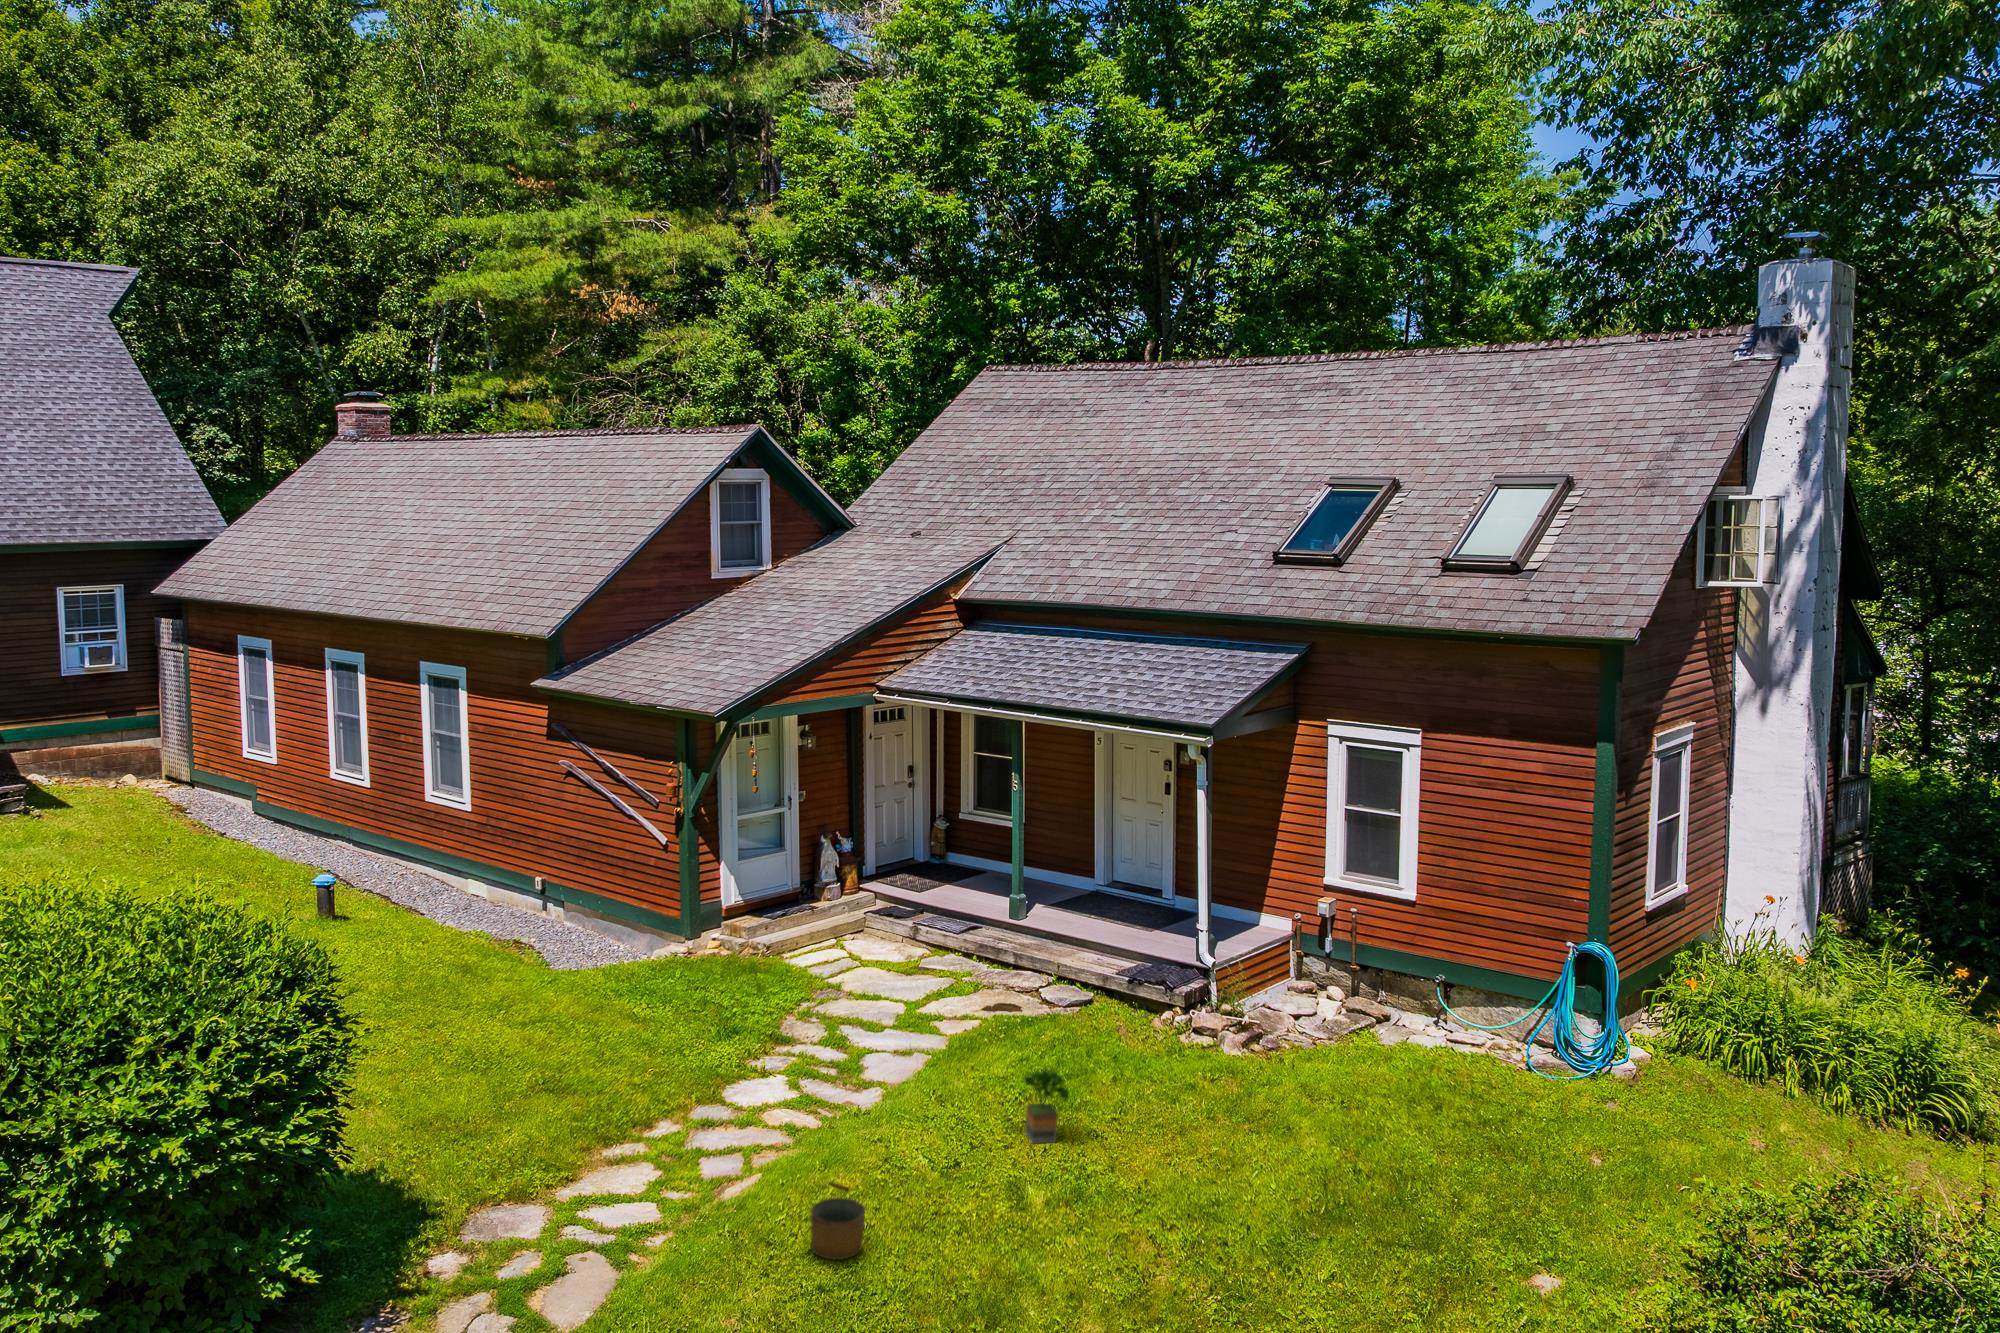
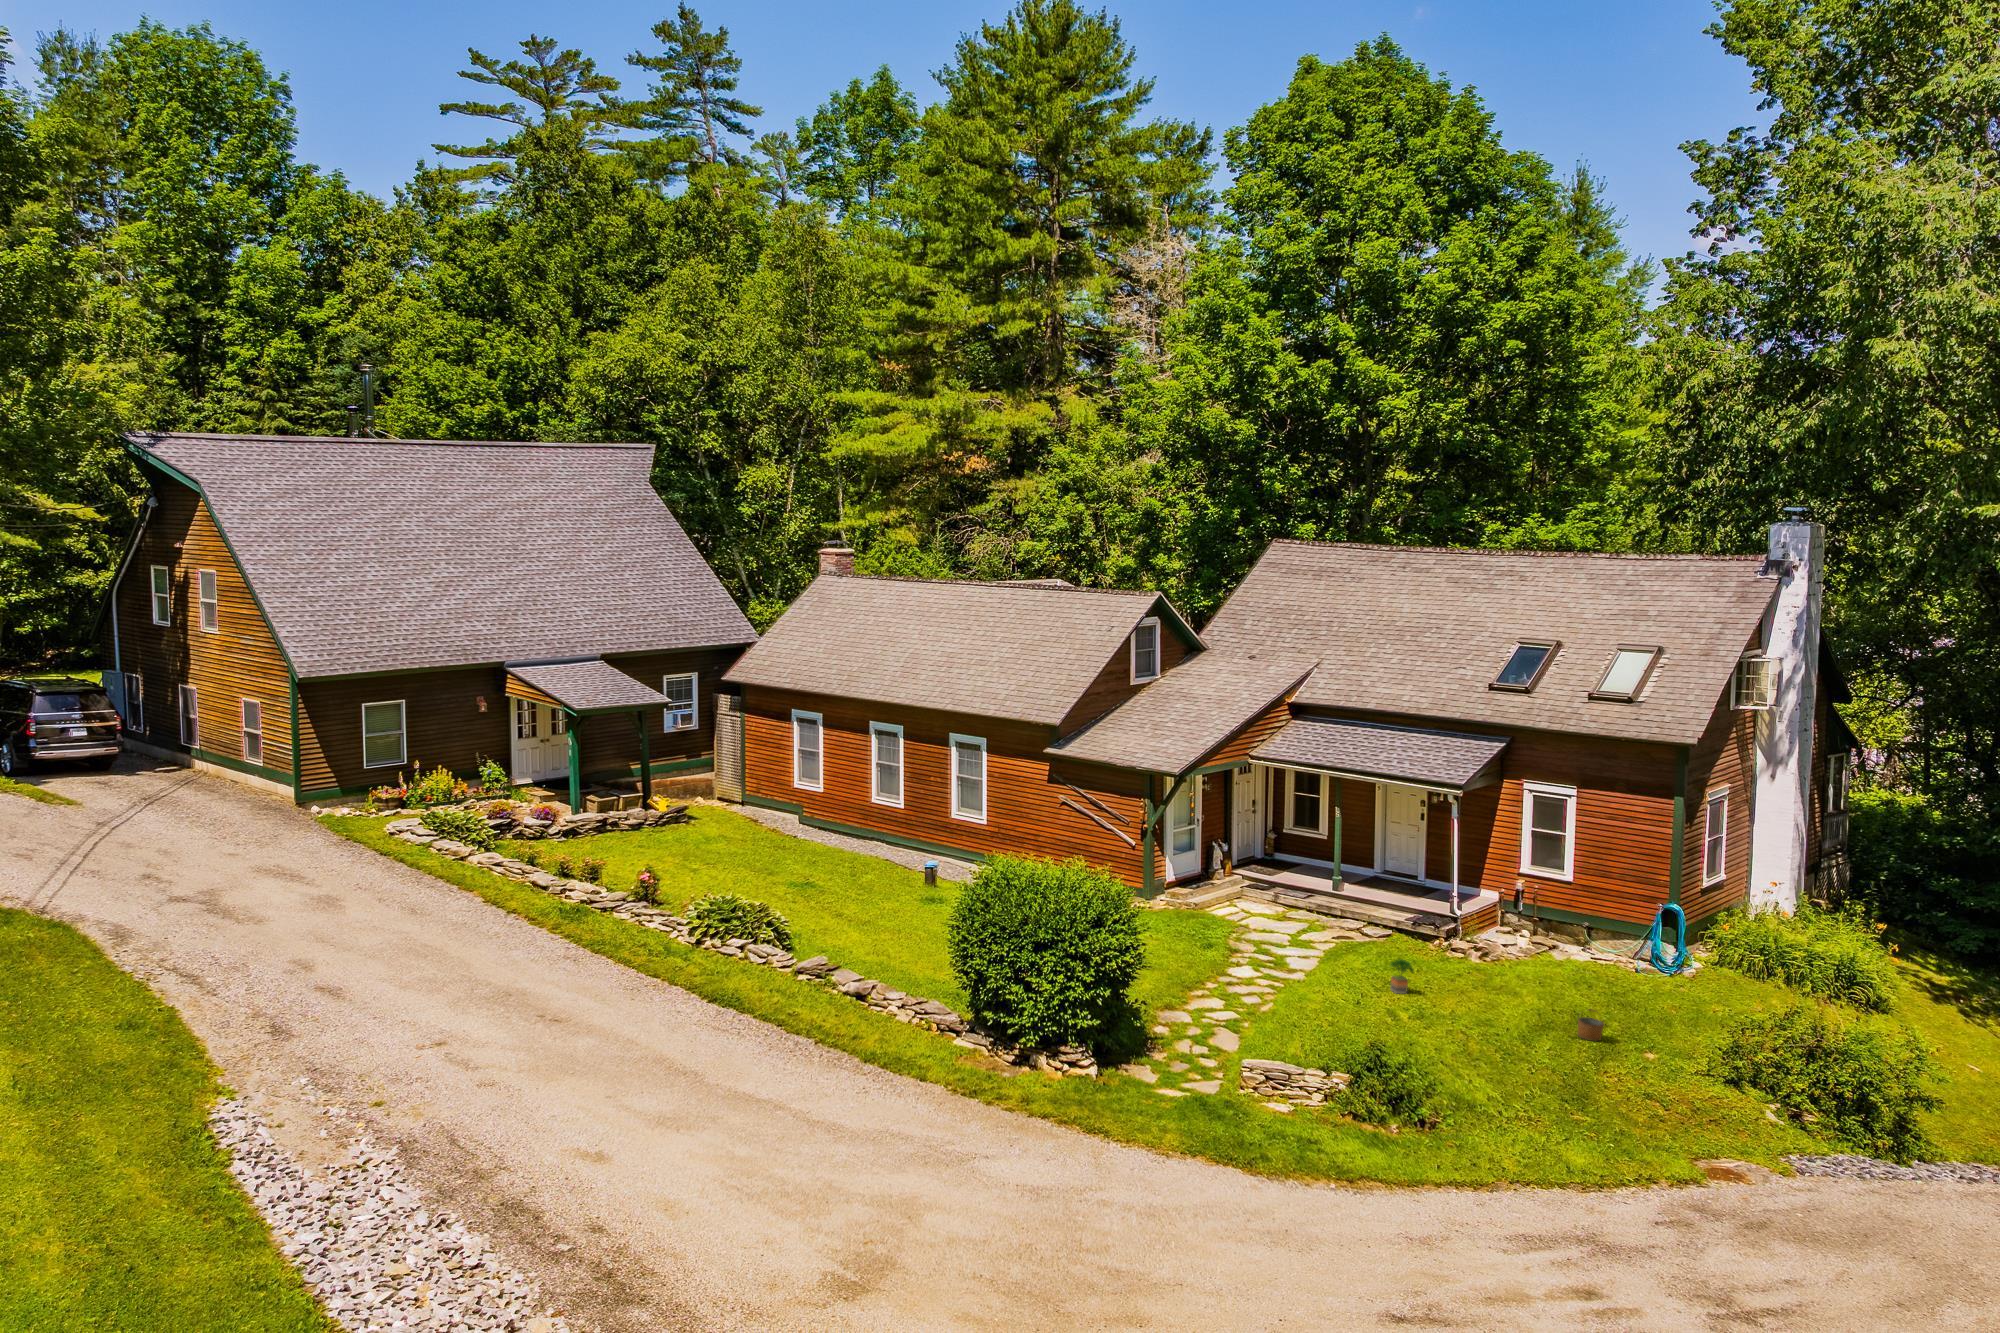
bucket: present [811,1182,866,1260] -> present [1578,1009,1604,1041]

